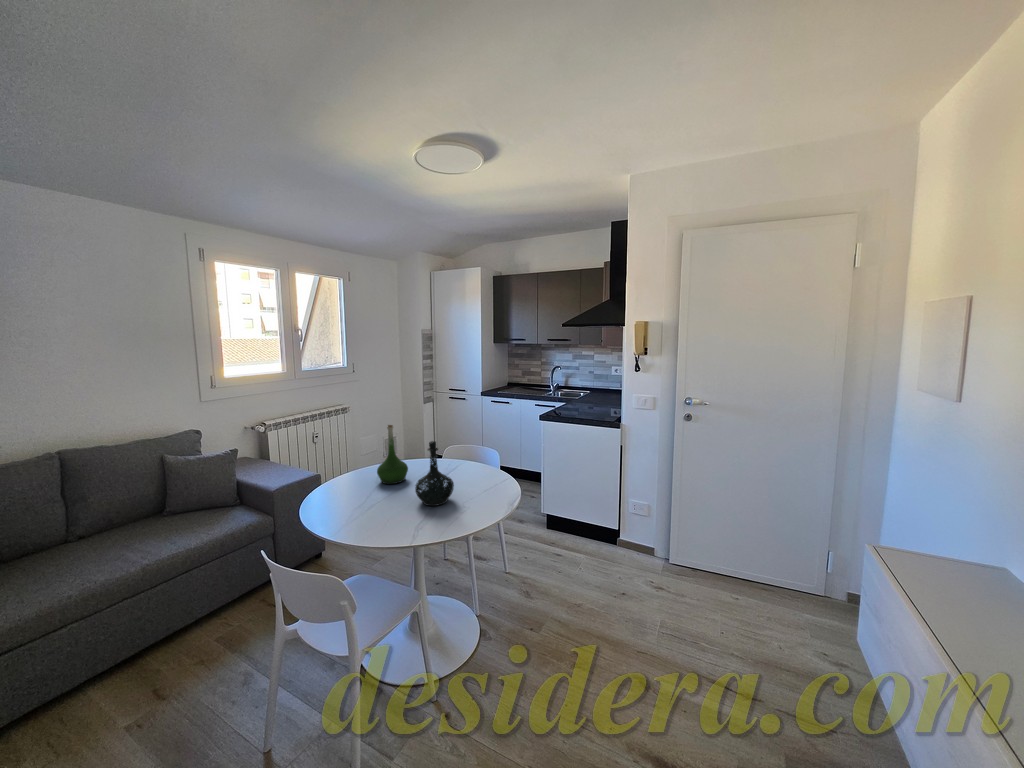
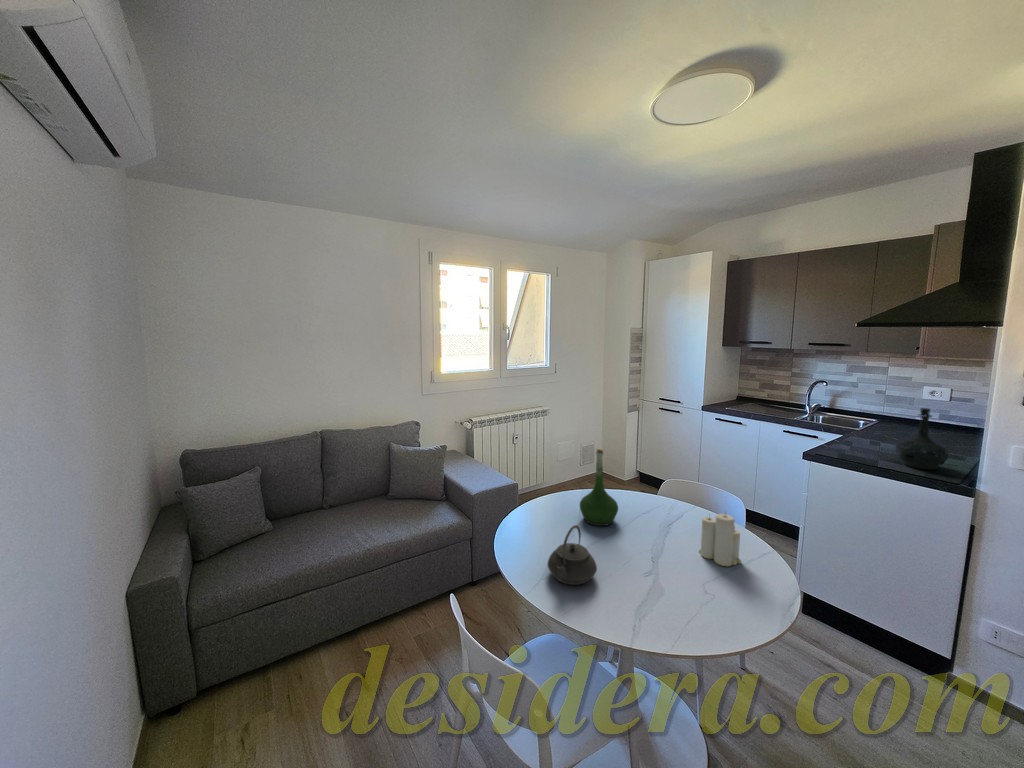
bottle: present [415,441,454,506] -> present [896,408,948,470]
candle: none [464,452,489,489] -> present [699,514,741,566]
teapot: none [350,478,389,521] -> present [548,525,597,585]

